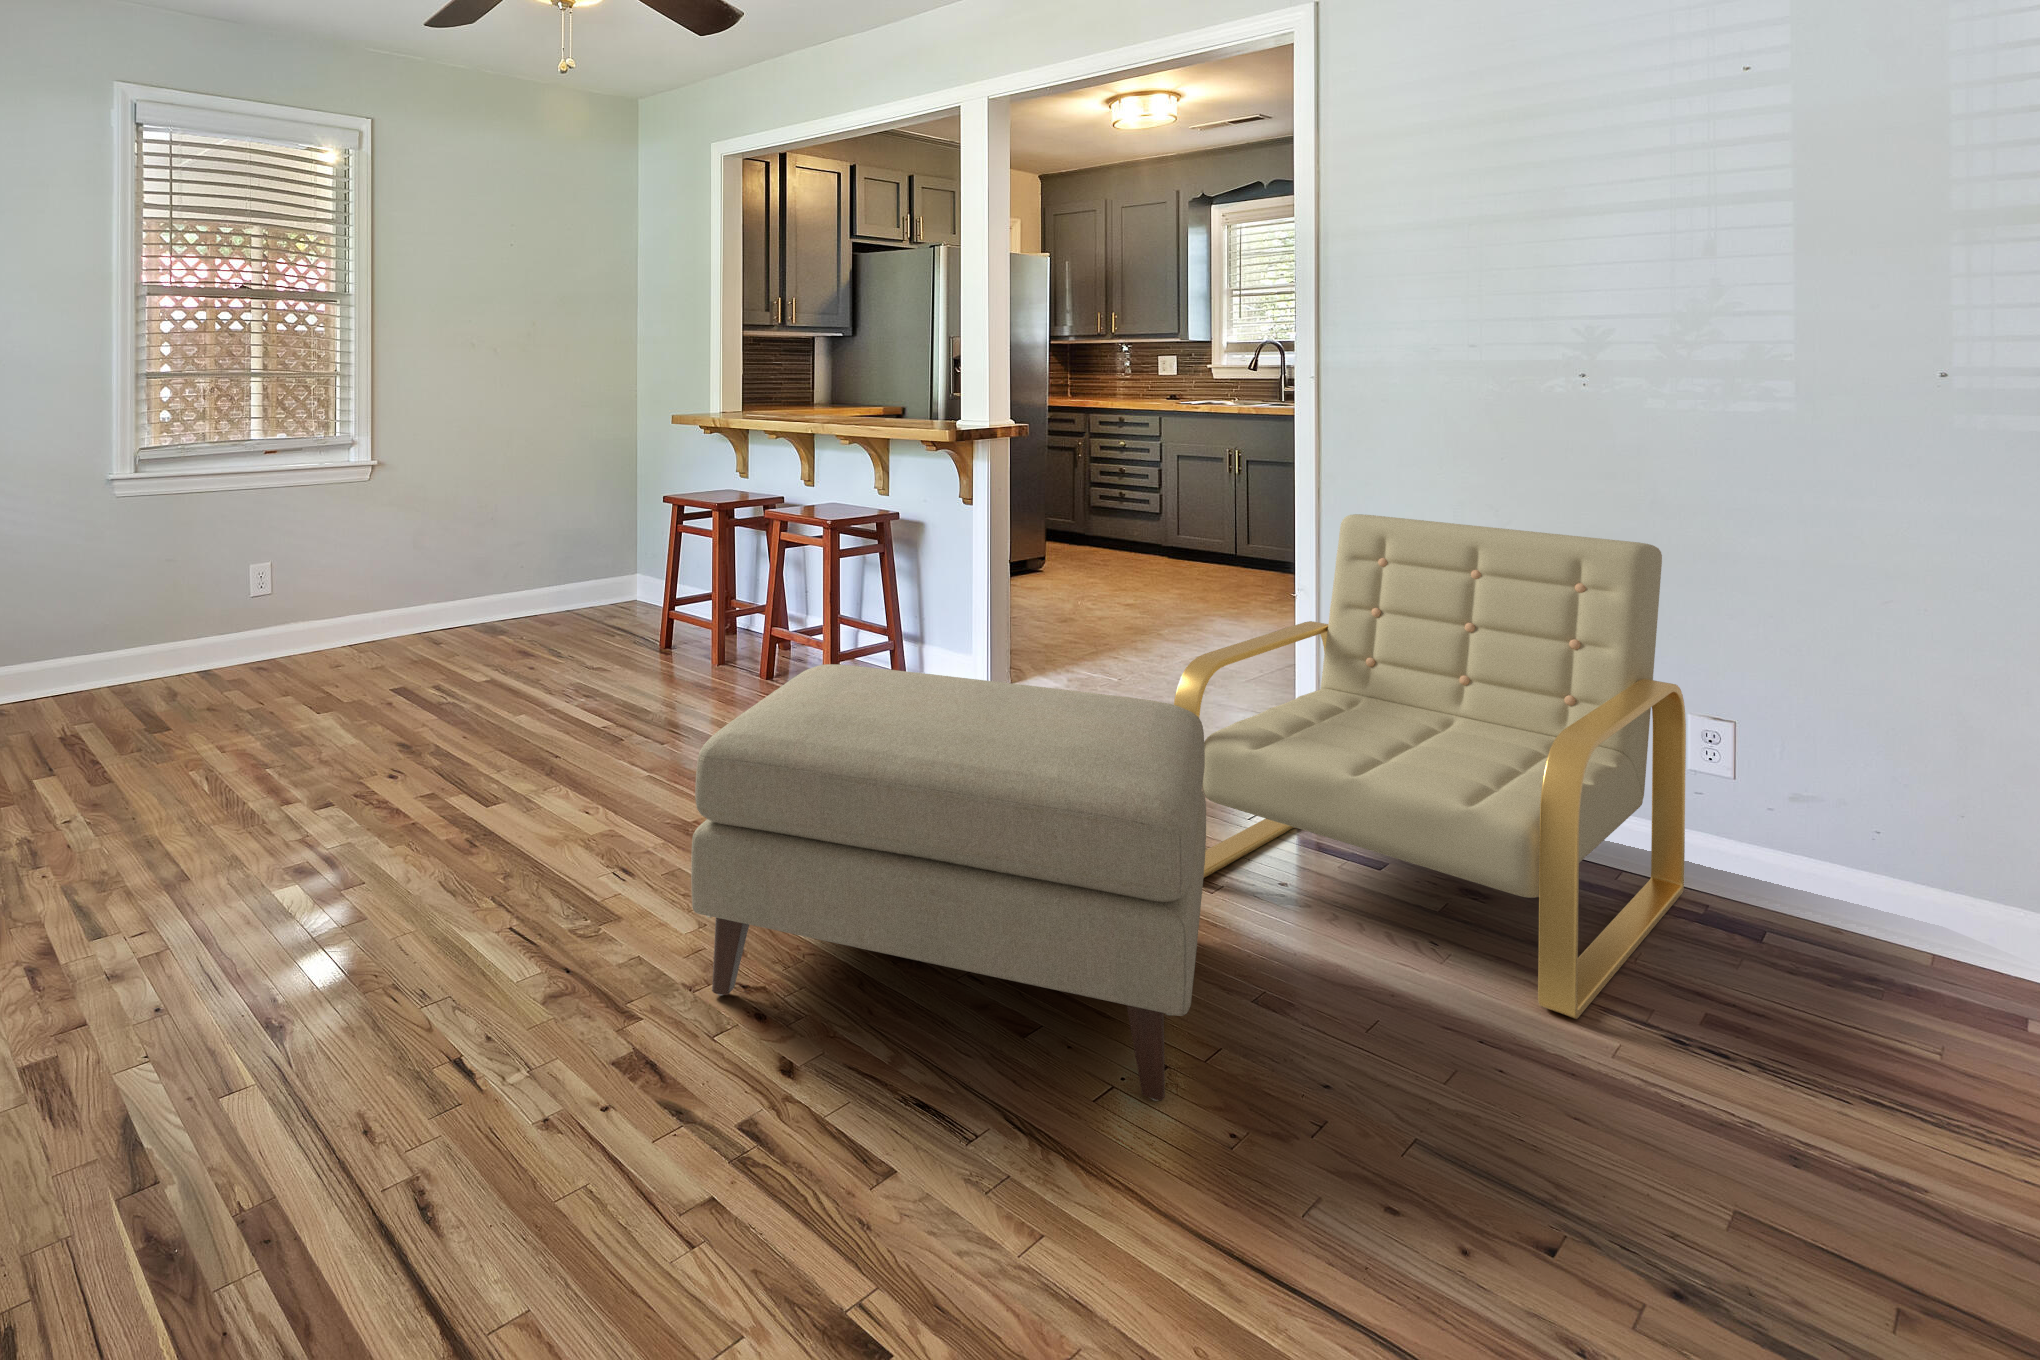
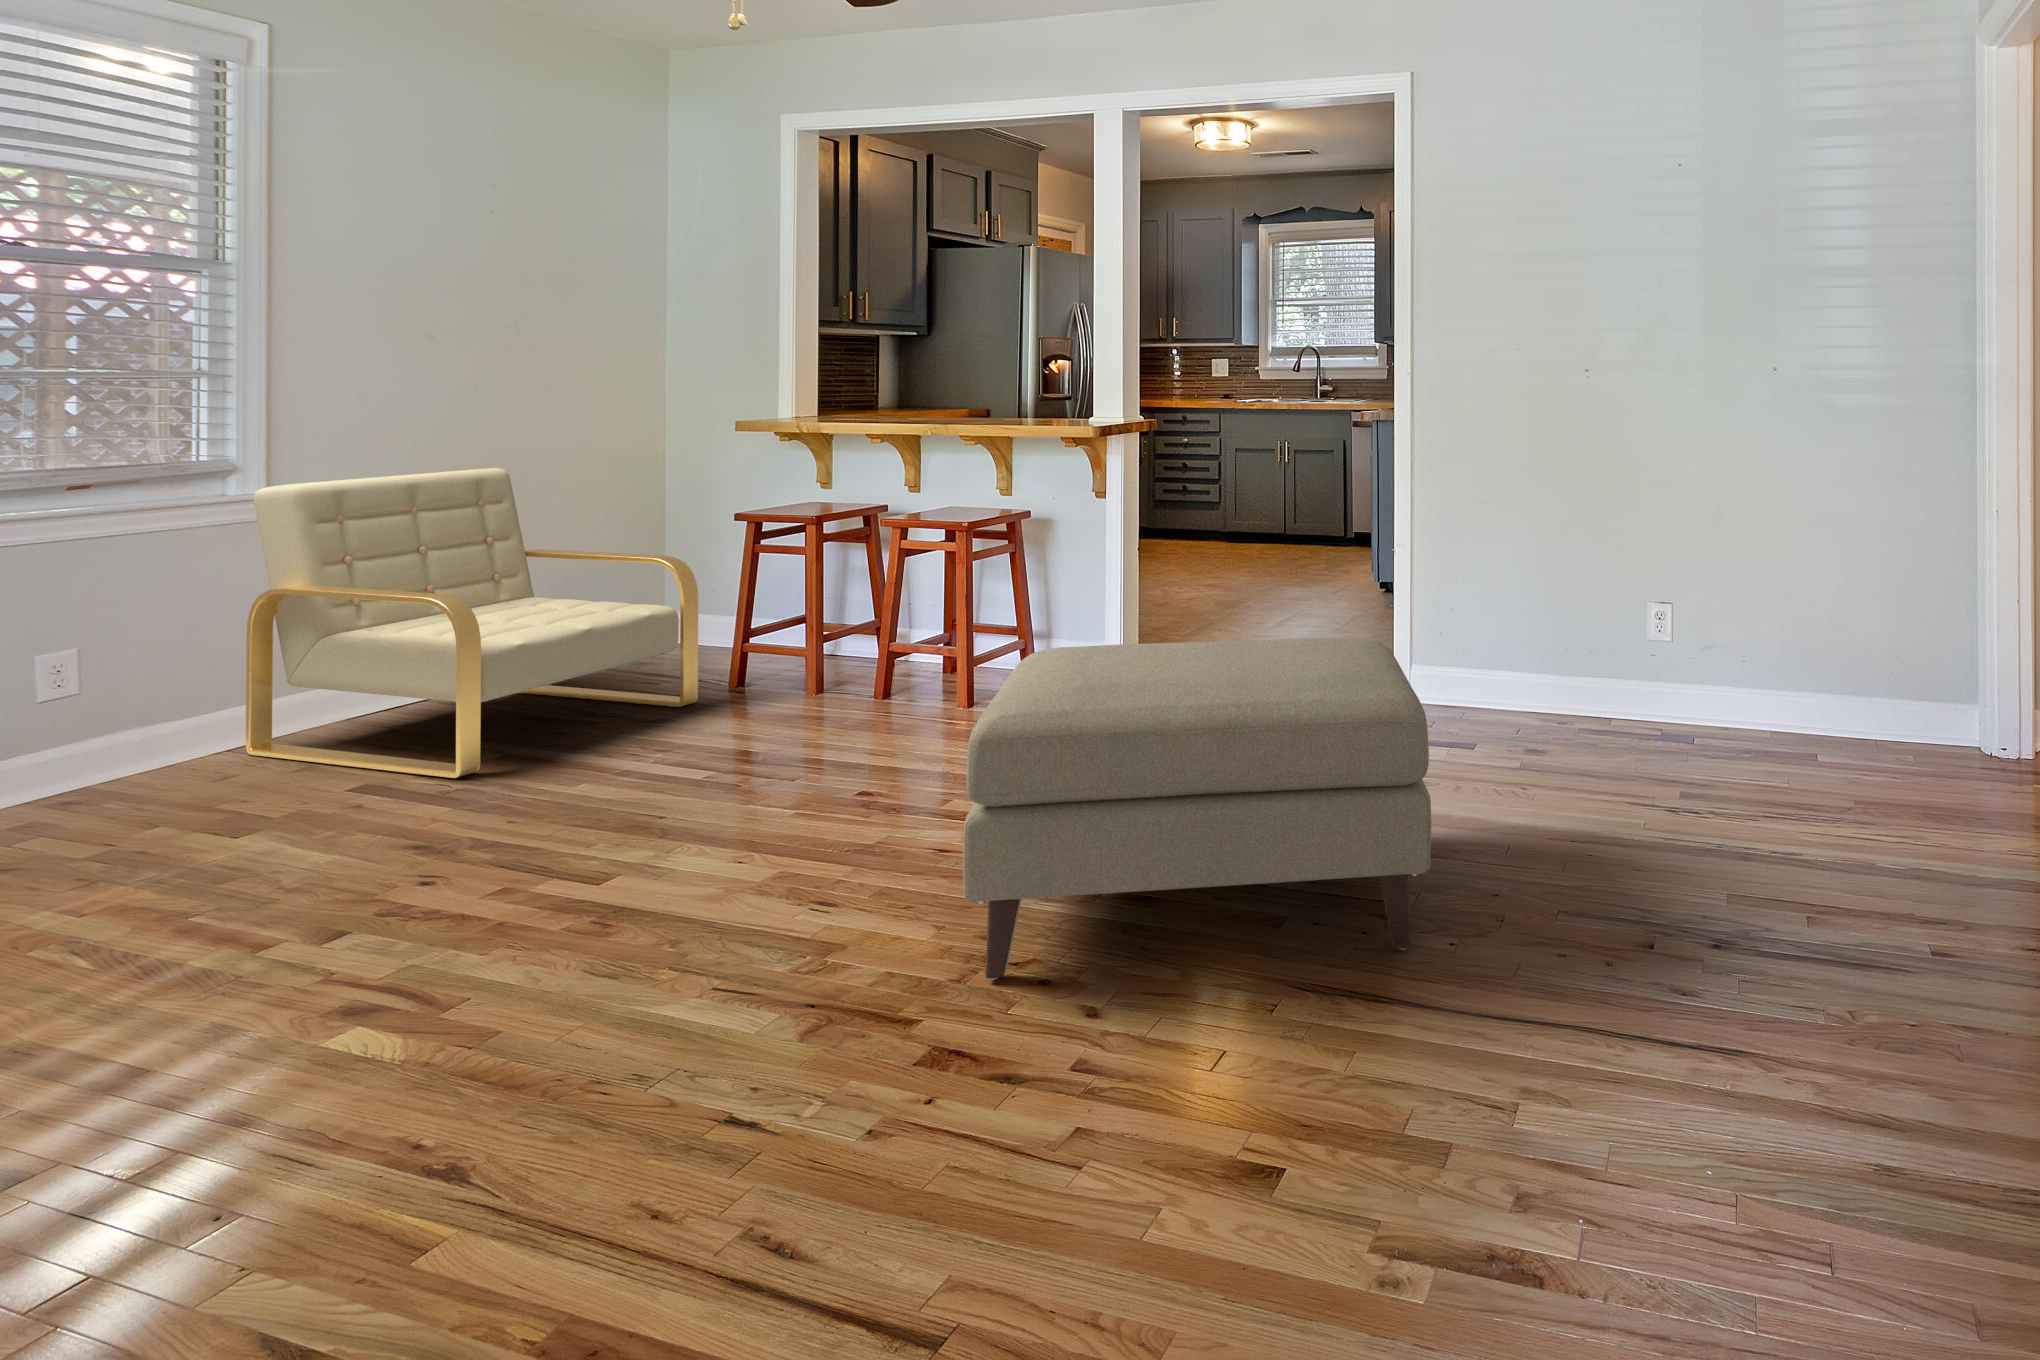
armchair: present [1174,514,1686,1019] -> present [246,468,698,778]

